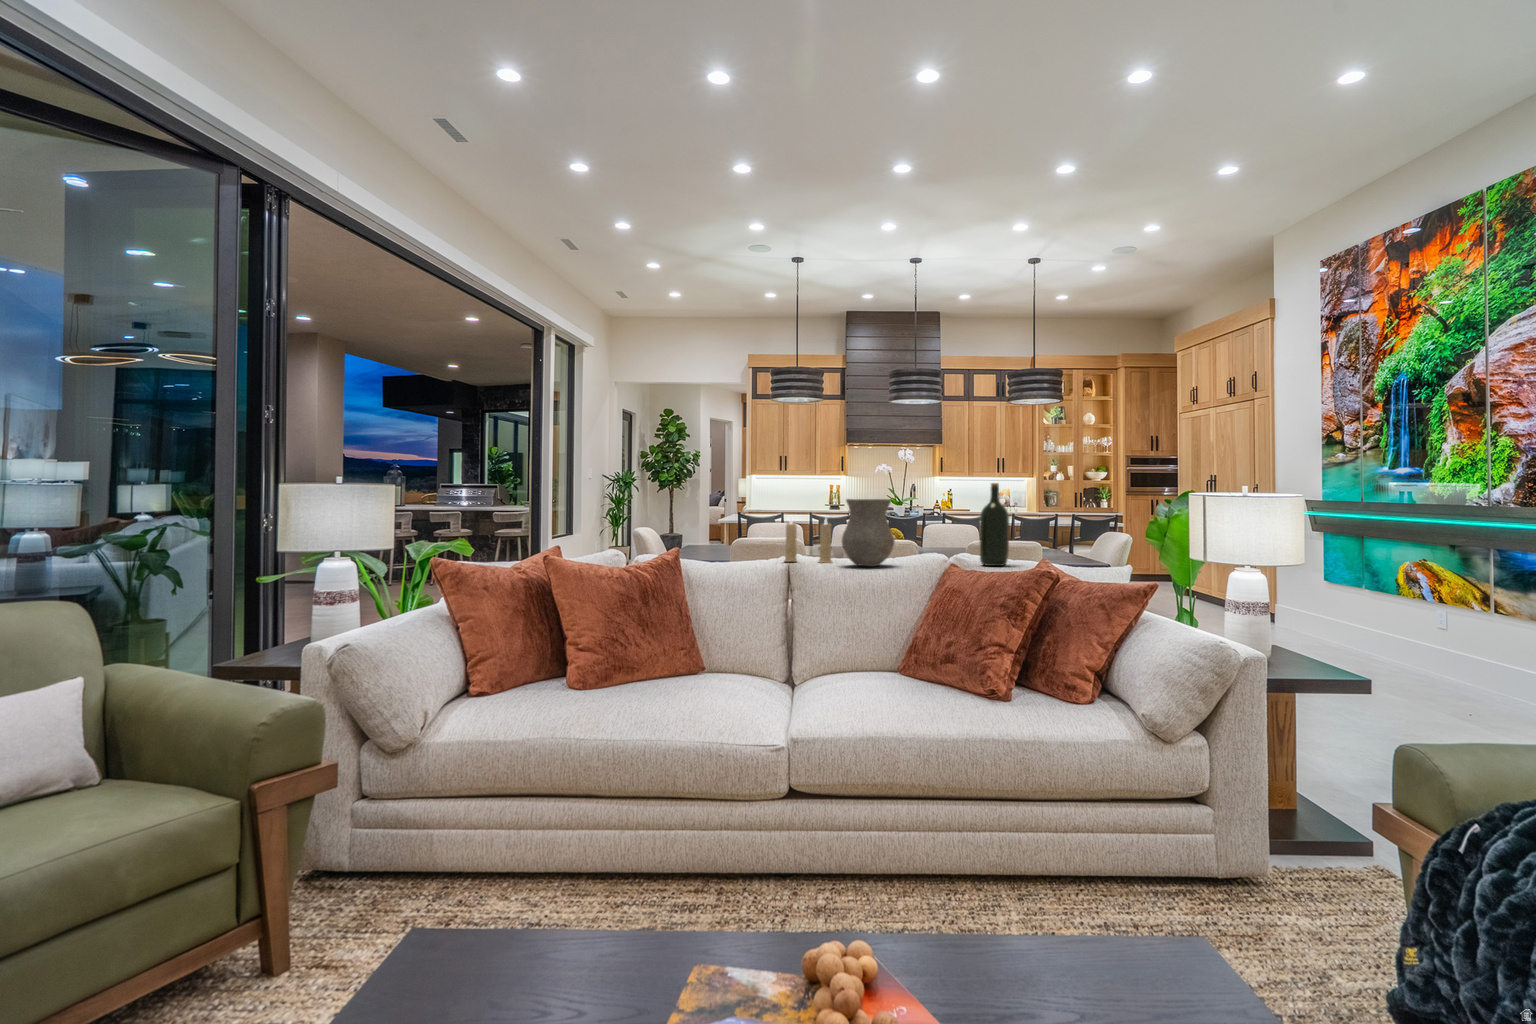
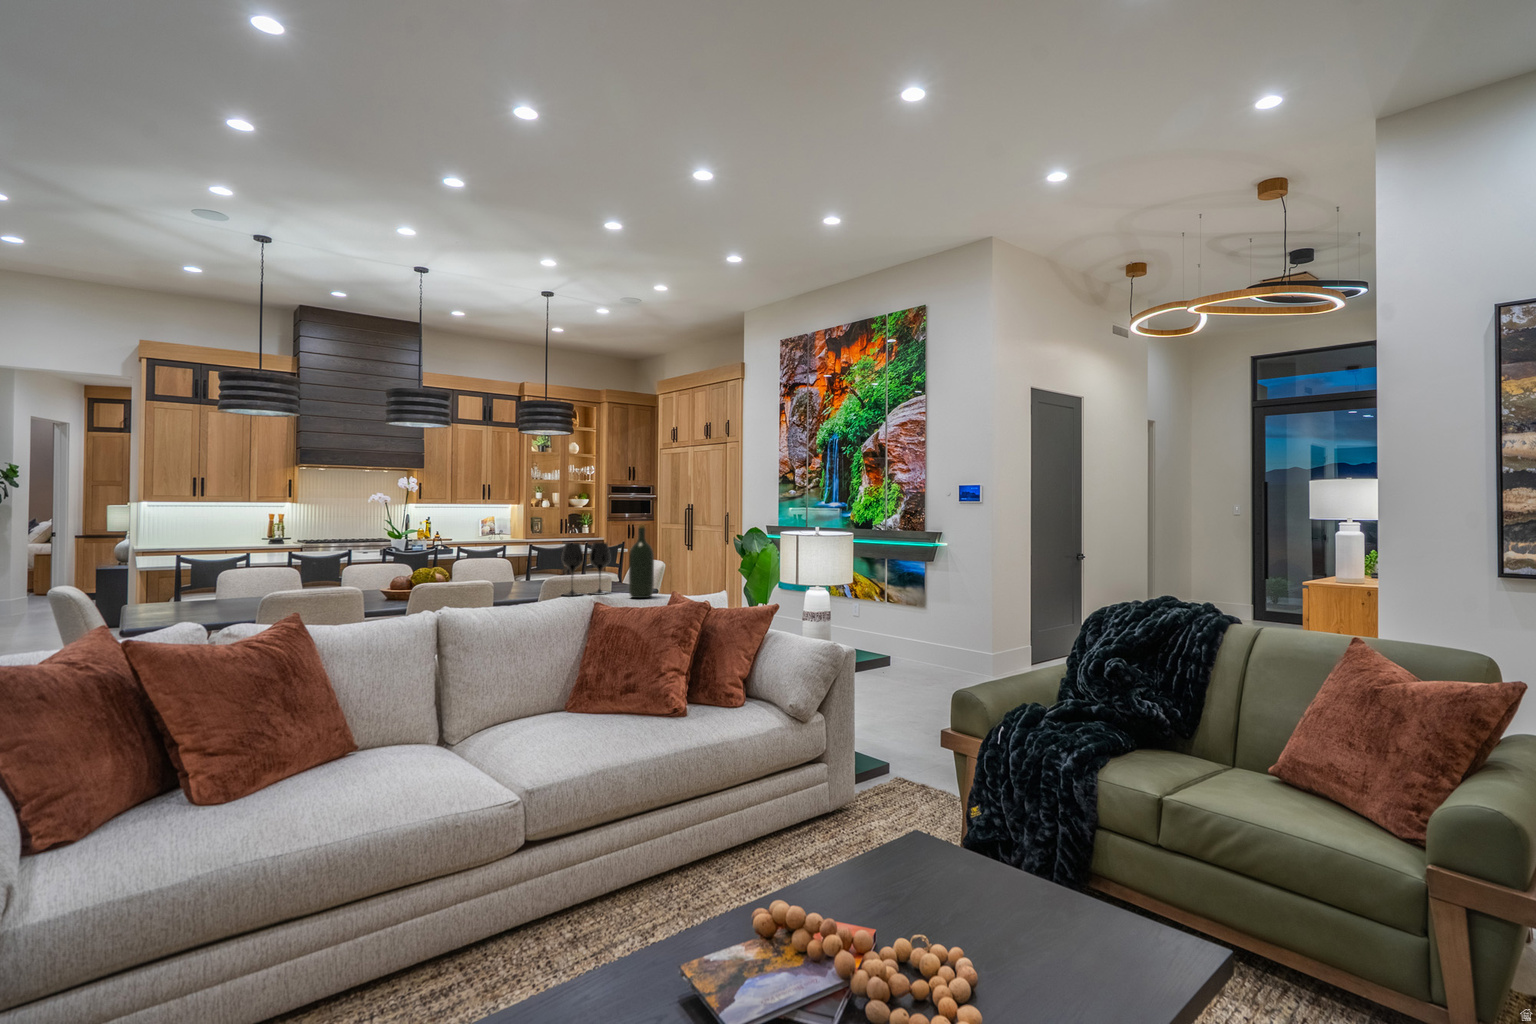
vase: present [842,499,895,566] -> none [503,540,557,607]
wine glass: none [920,505,975,561] -> present [562,542,610,596]
candle: present [784,518,832,563] -> none [424,557,480,607]

